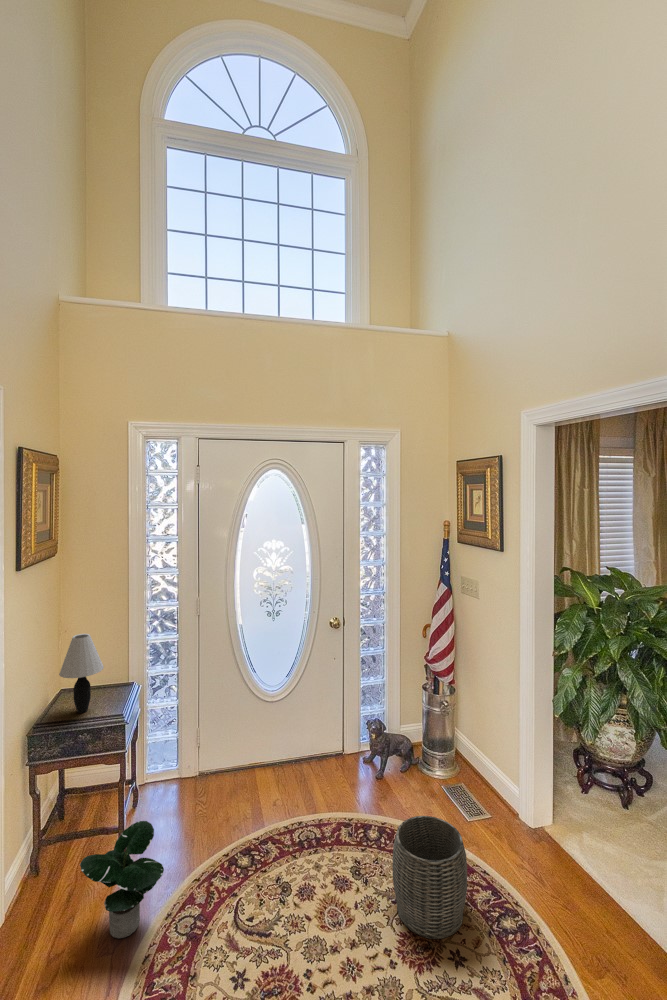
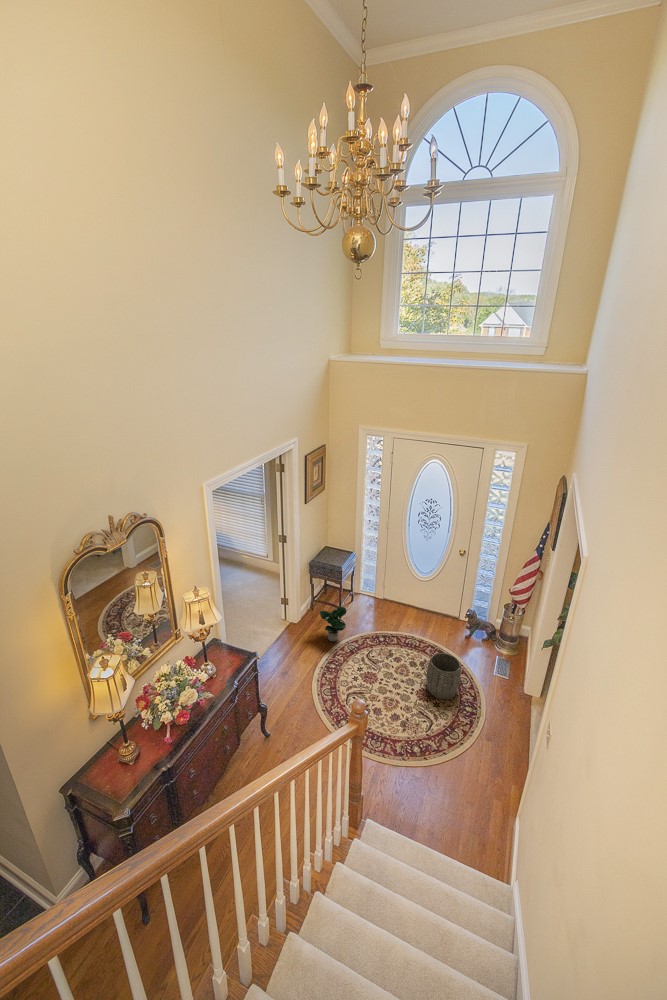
table lamp: present [59,634,104,713] -> none [326,526,343,558]

